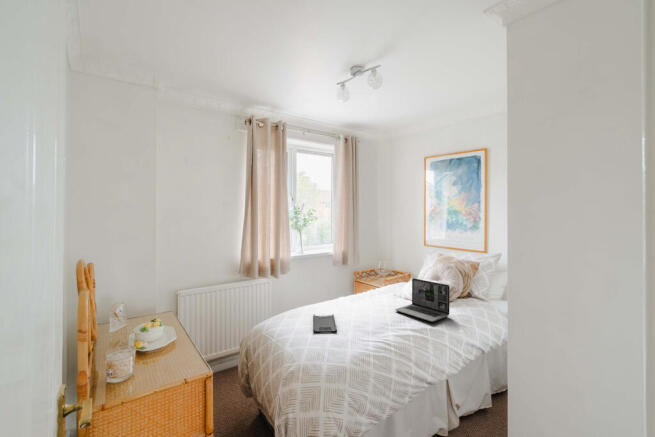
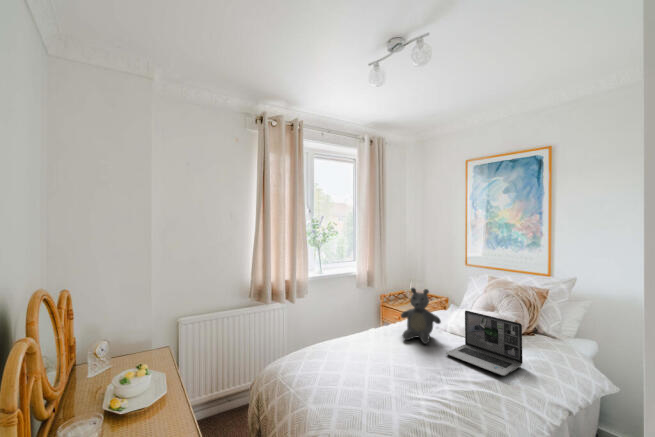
teddy bear: none [364,262,395,305] -> present [401,288,441,344]
tray: present [314,315,337,332] -> none [340,359,375,390]

